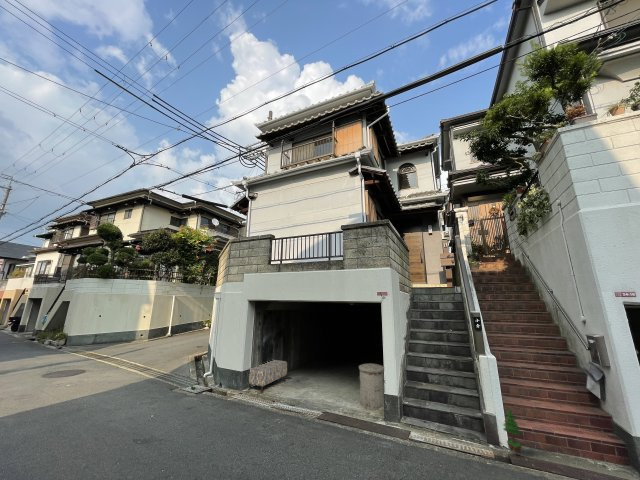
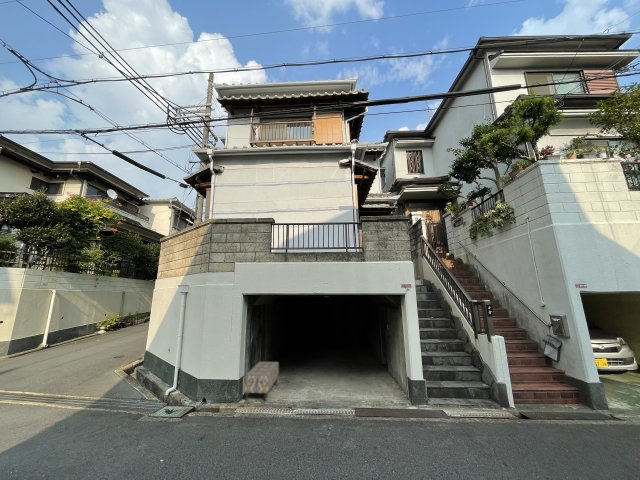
trash can: present [359,364,385,410] -> none [372,354,400,398]
potted tree: present [504,408,522,454] -> none [513,375,528,411]

